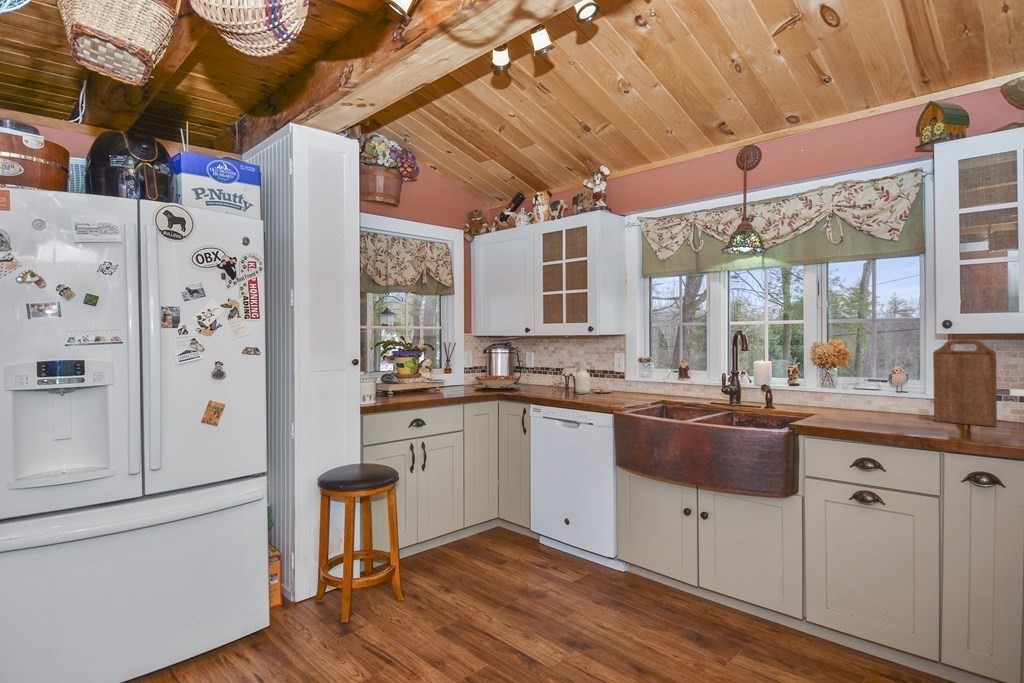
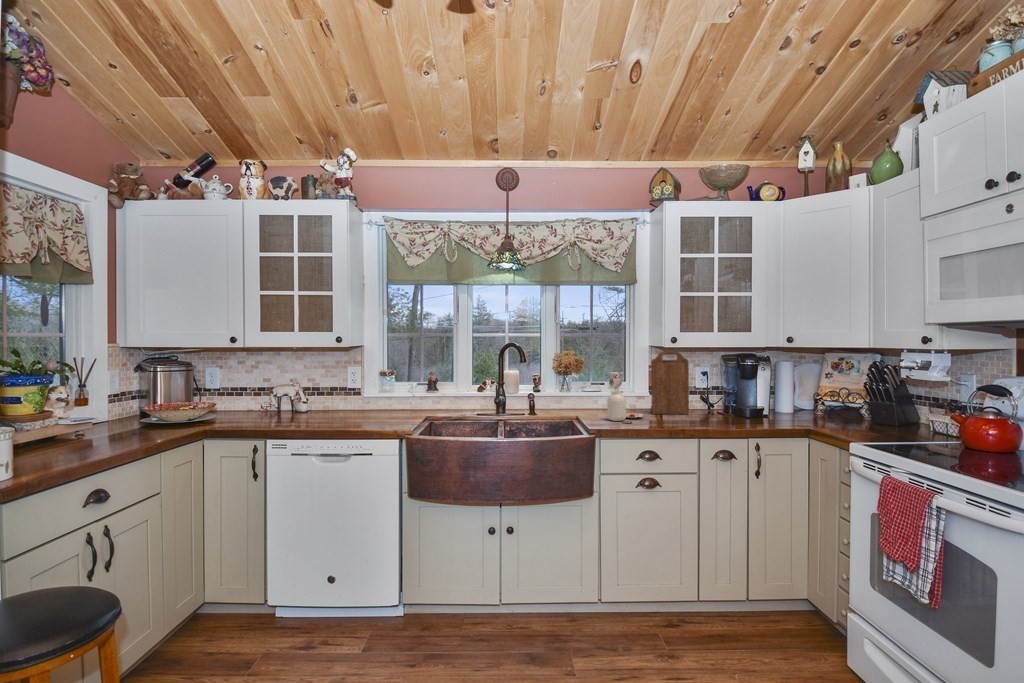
jar: present [576,369,612,394] -> present [607,391,643,423]

